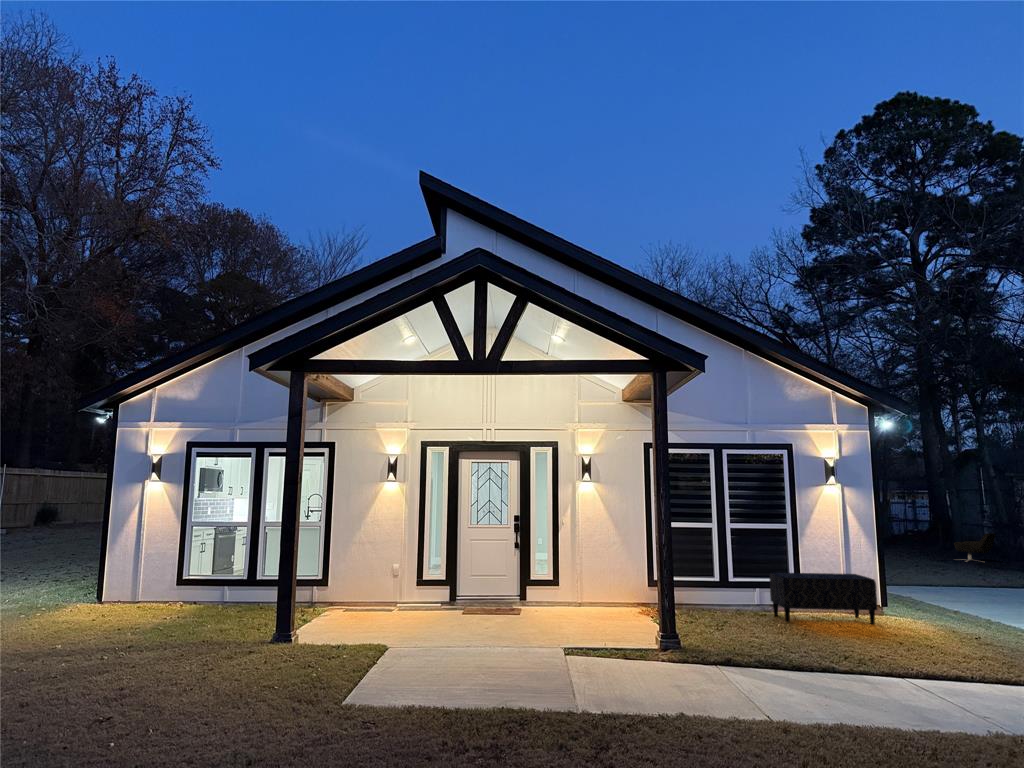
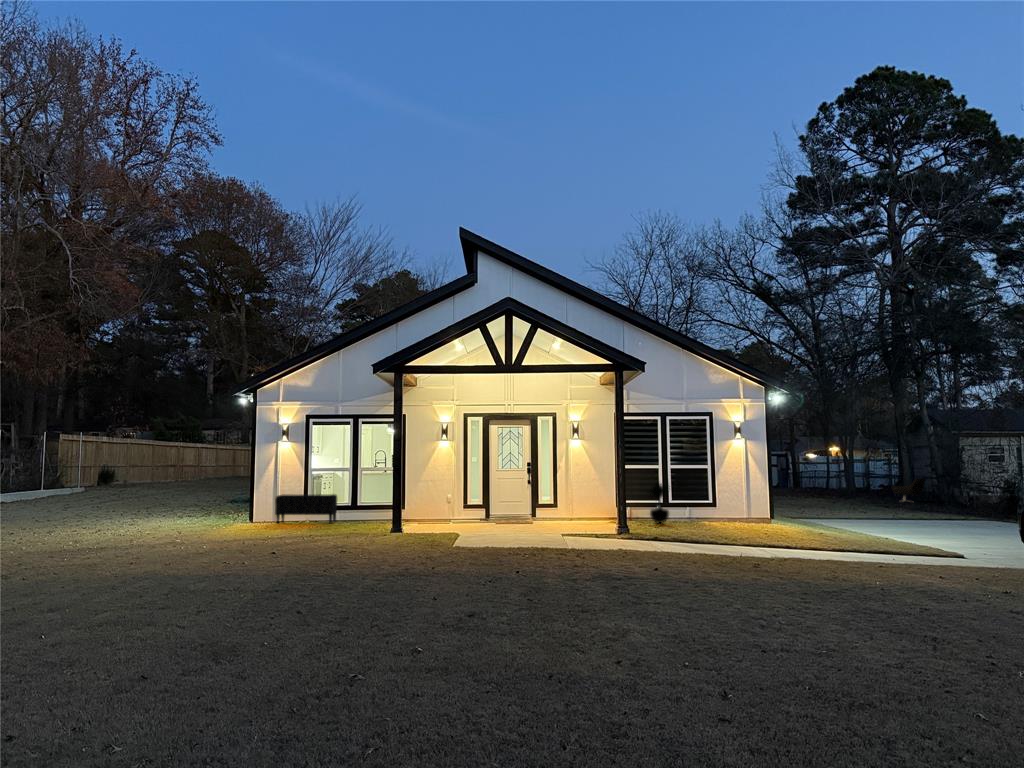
potted tree: none [694,544,736,615] -> present [648,483,669,523]
bench: present [770,572,877,624] -> present [275,494,337,523]

